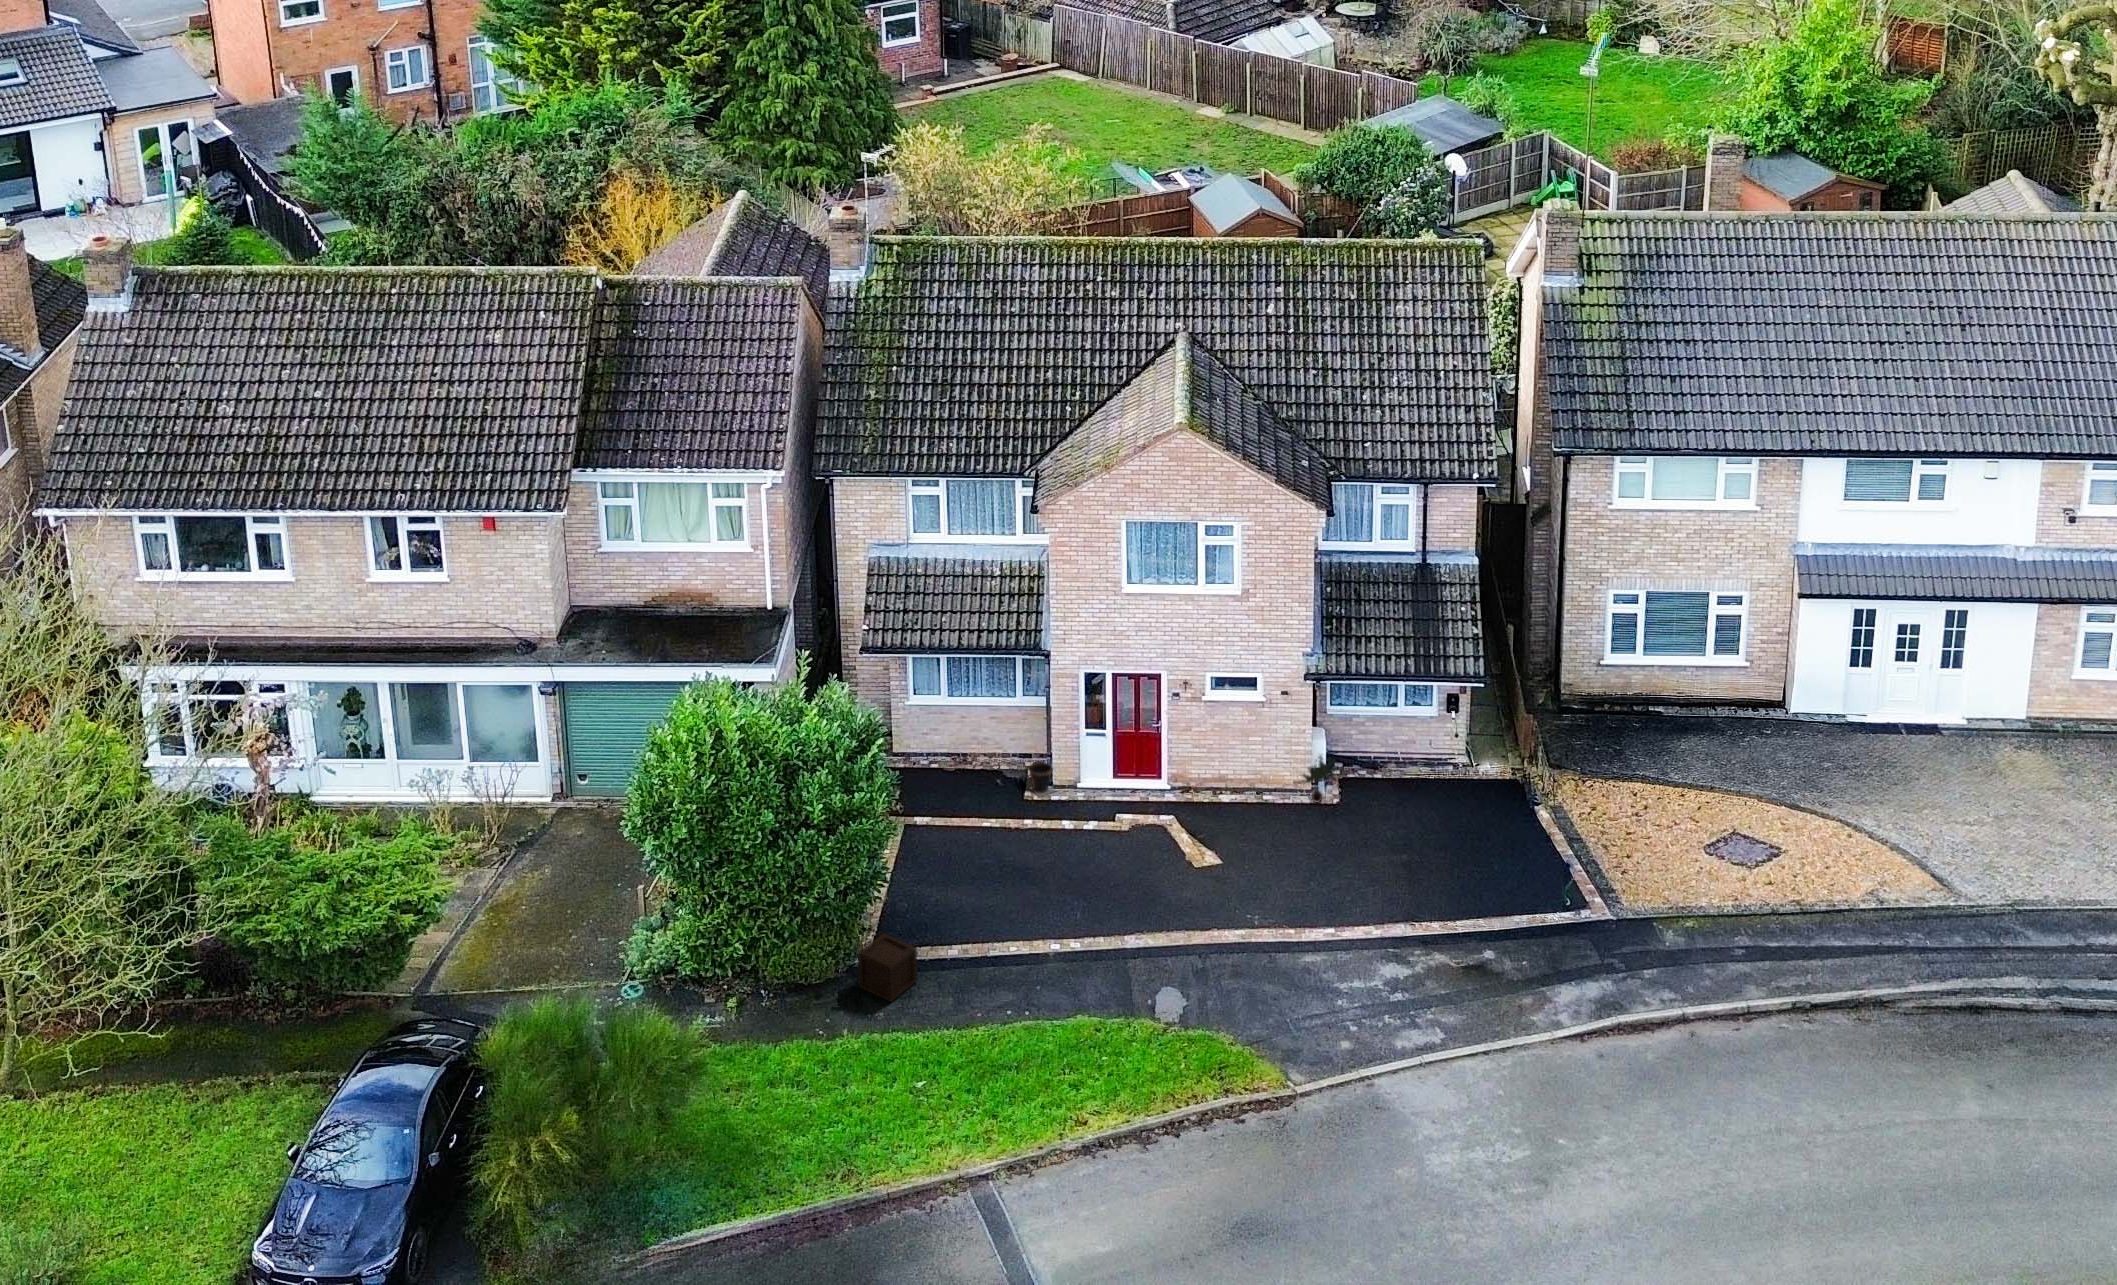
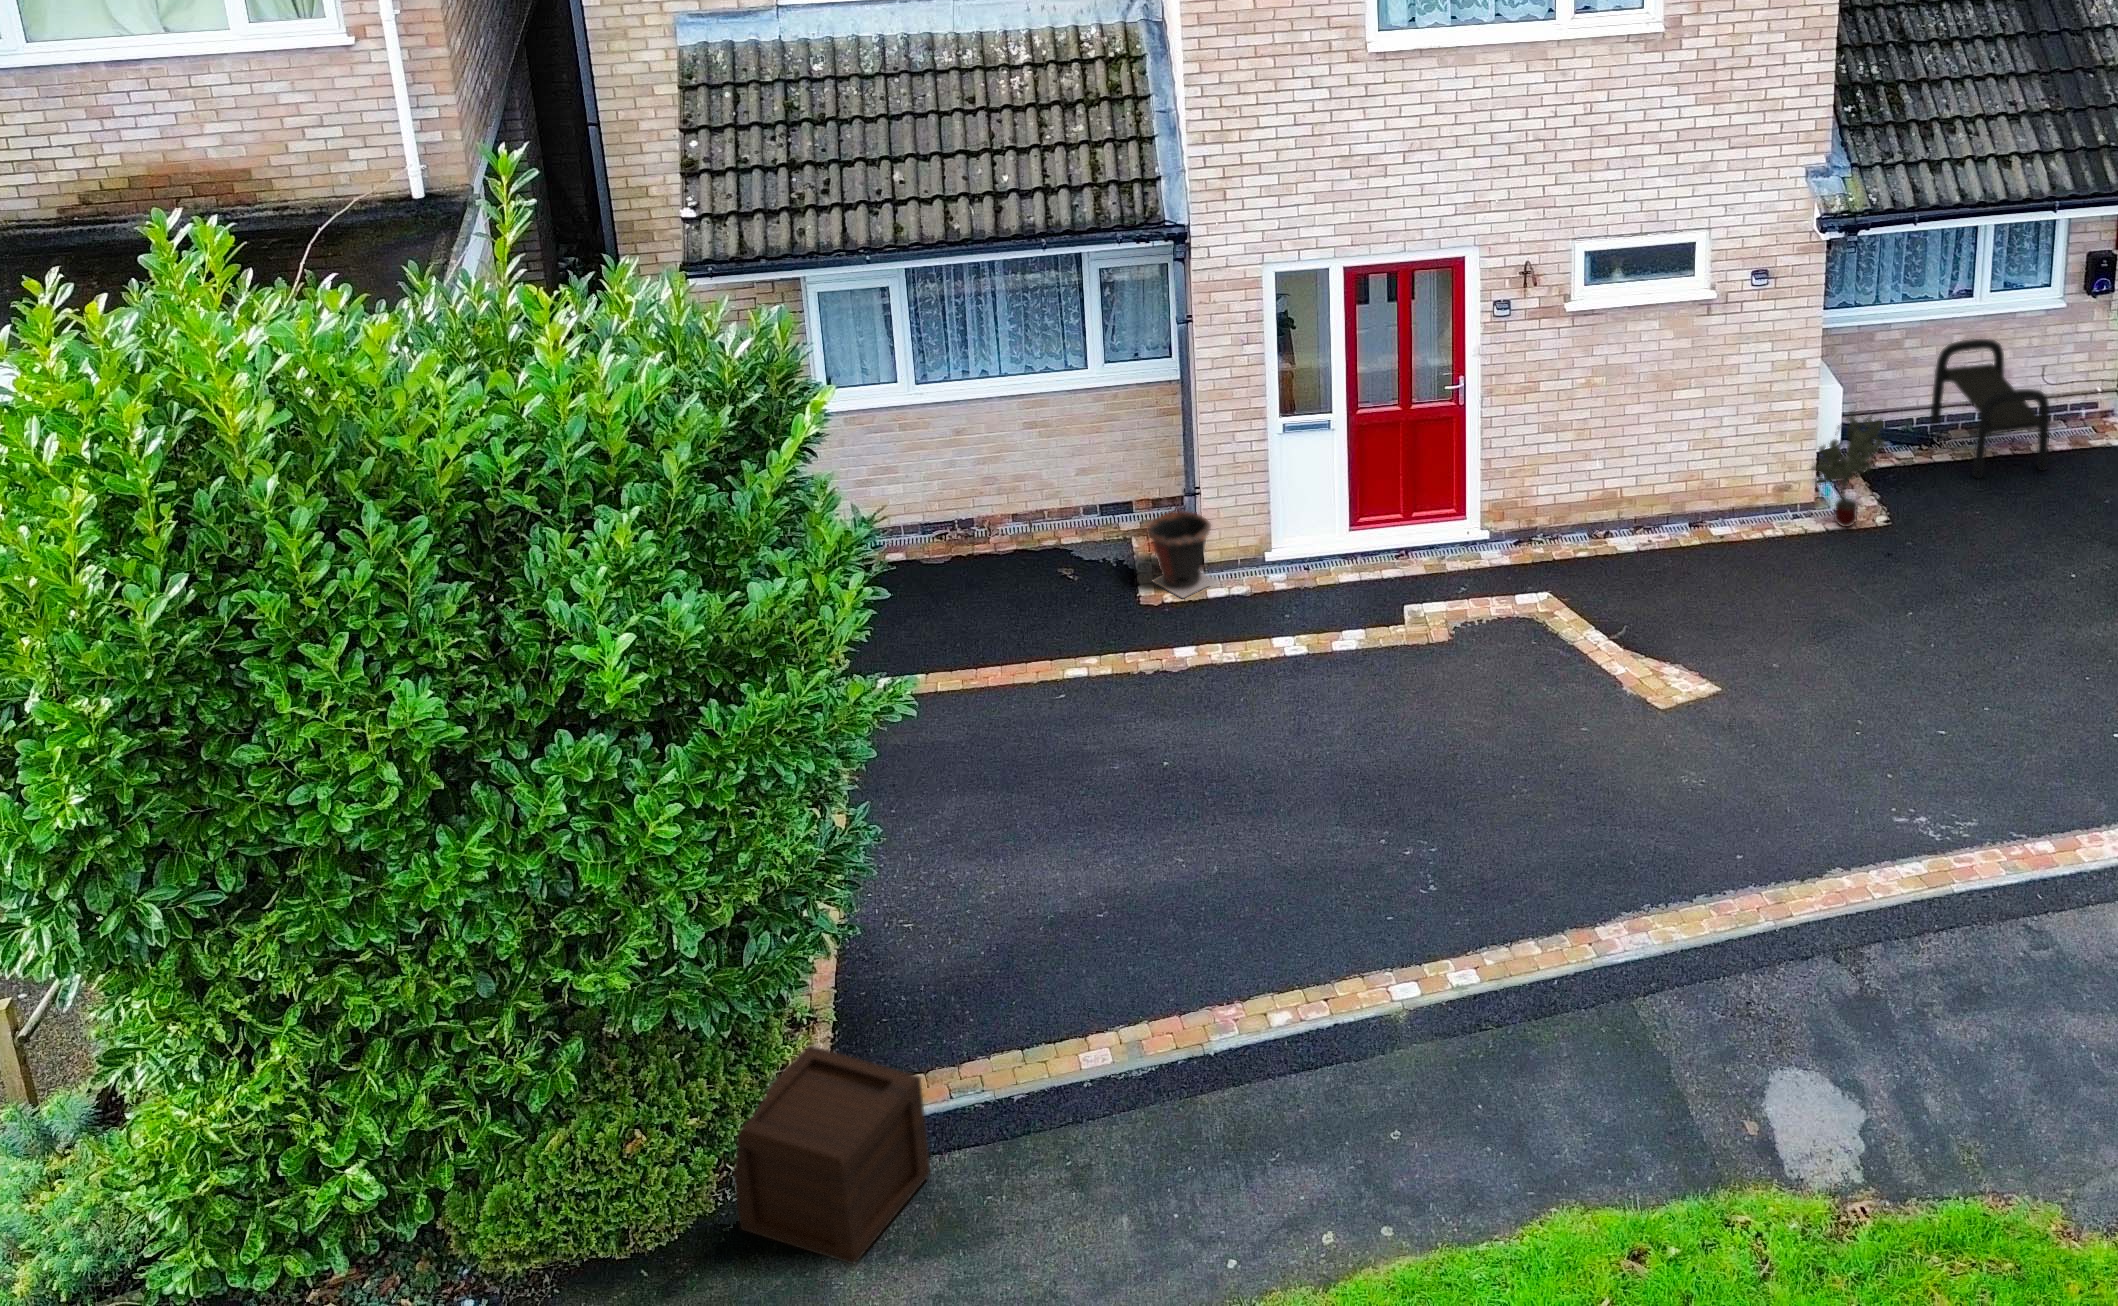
bench: none [1376,725,1417,789] -> present [1930,339,2050,478]

